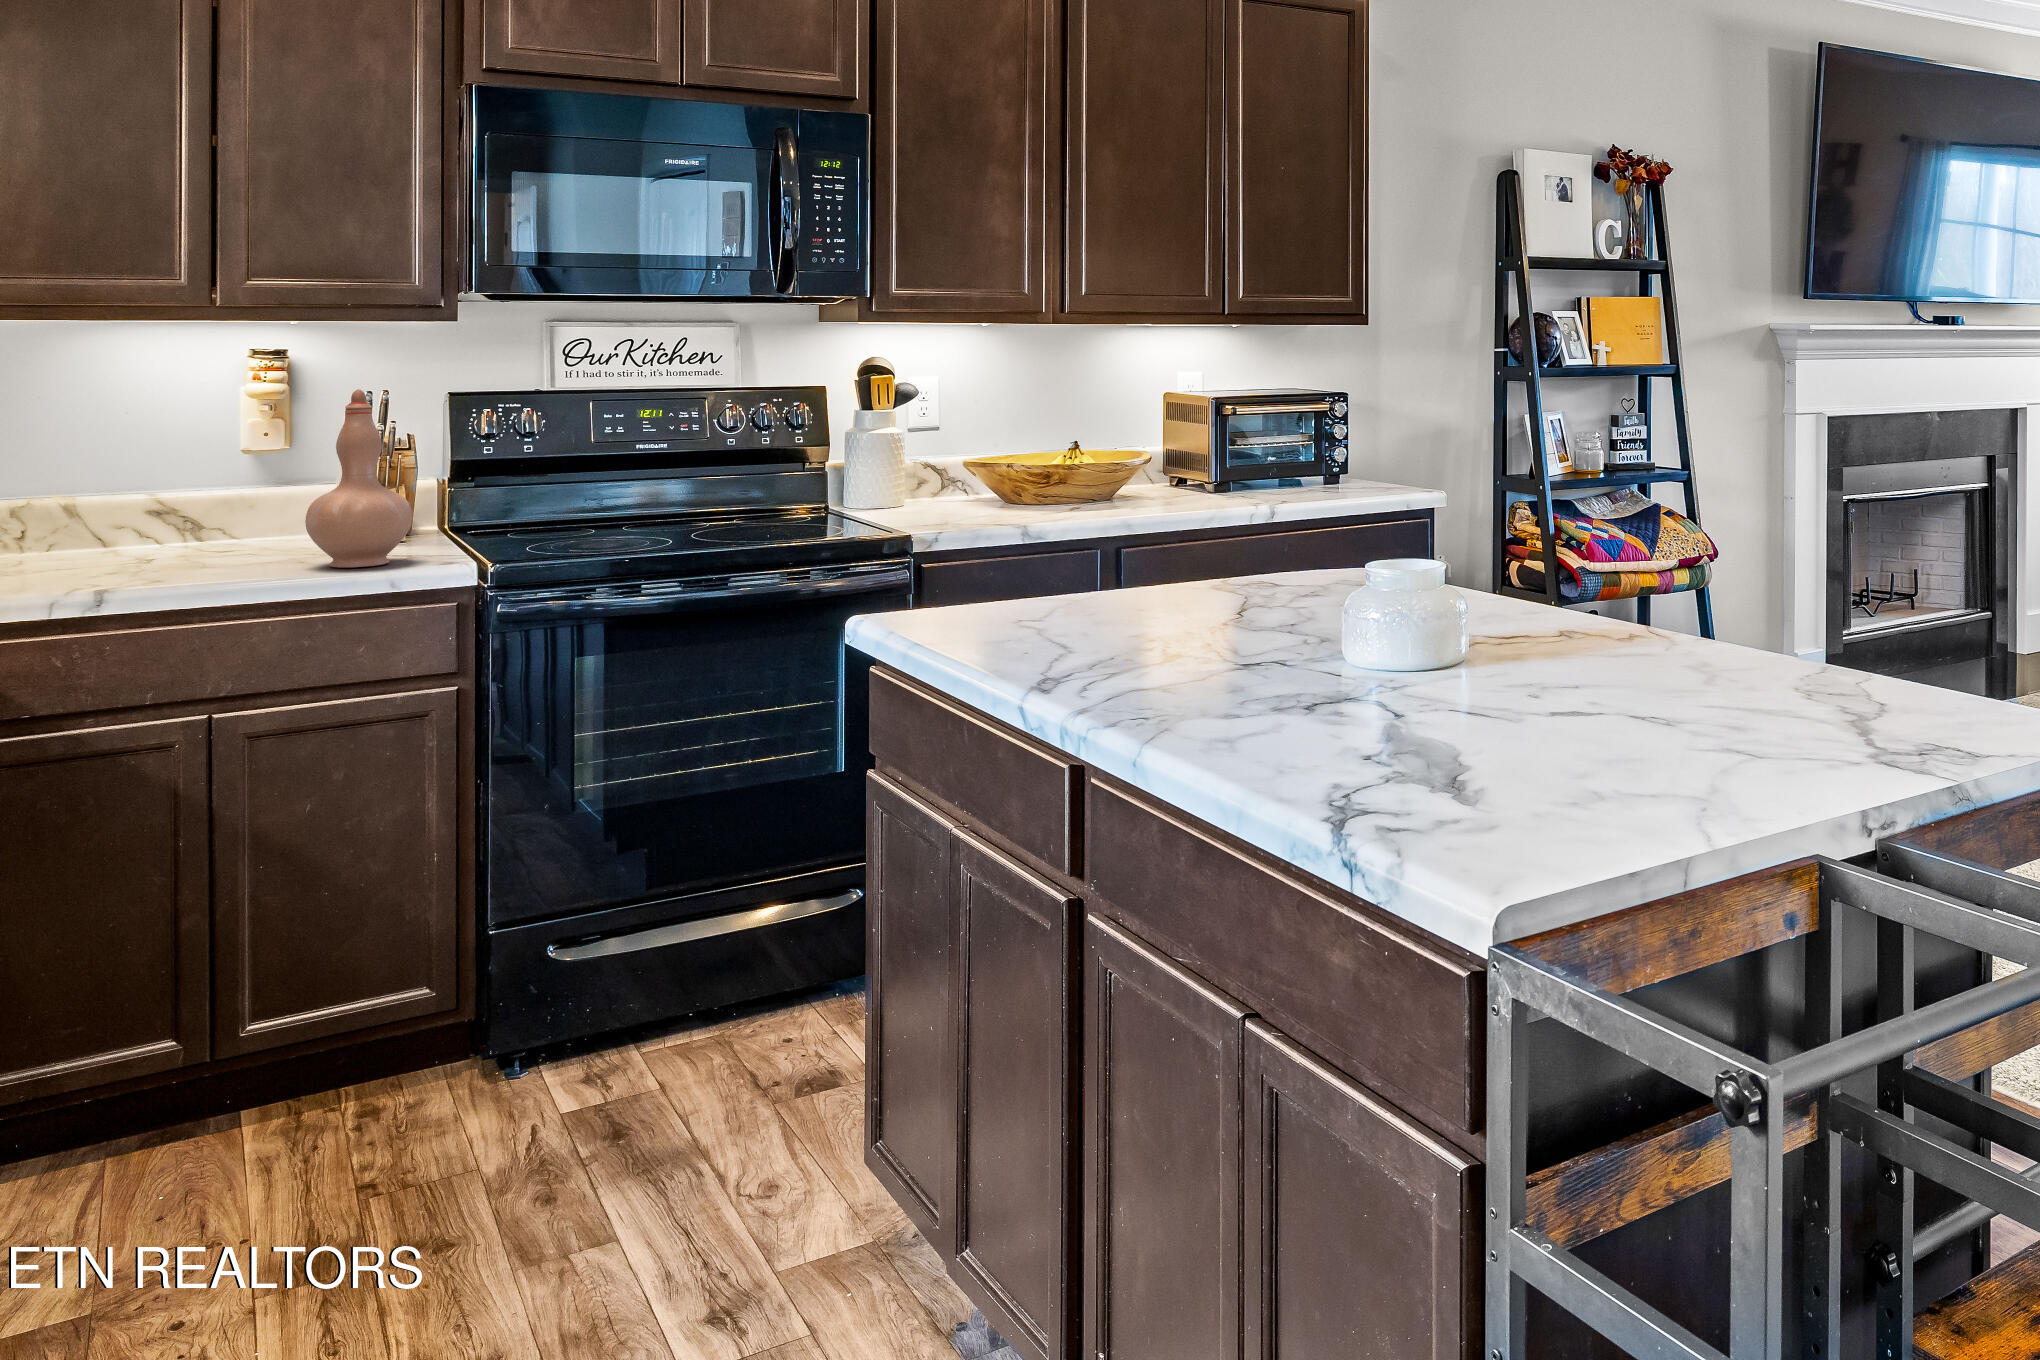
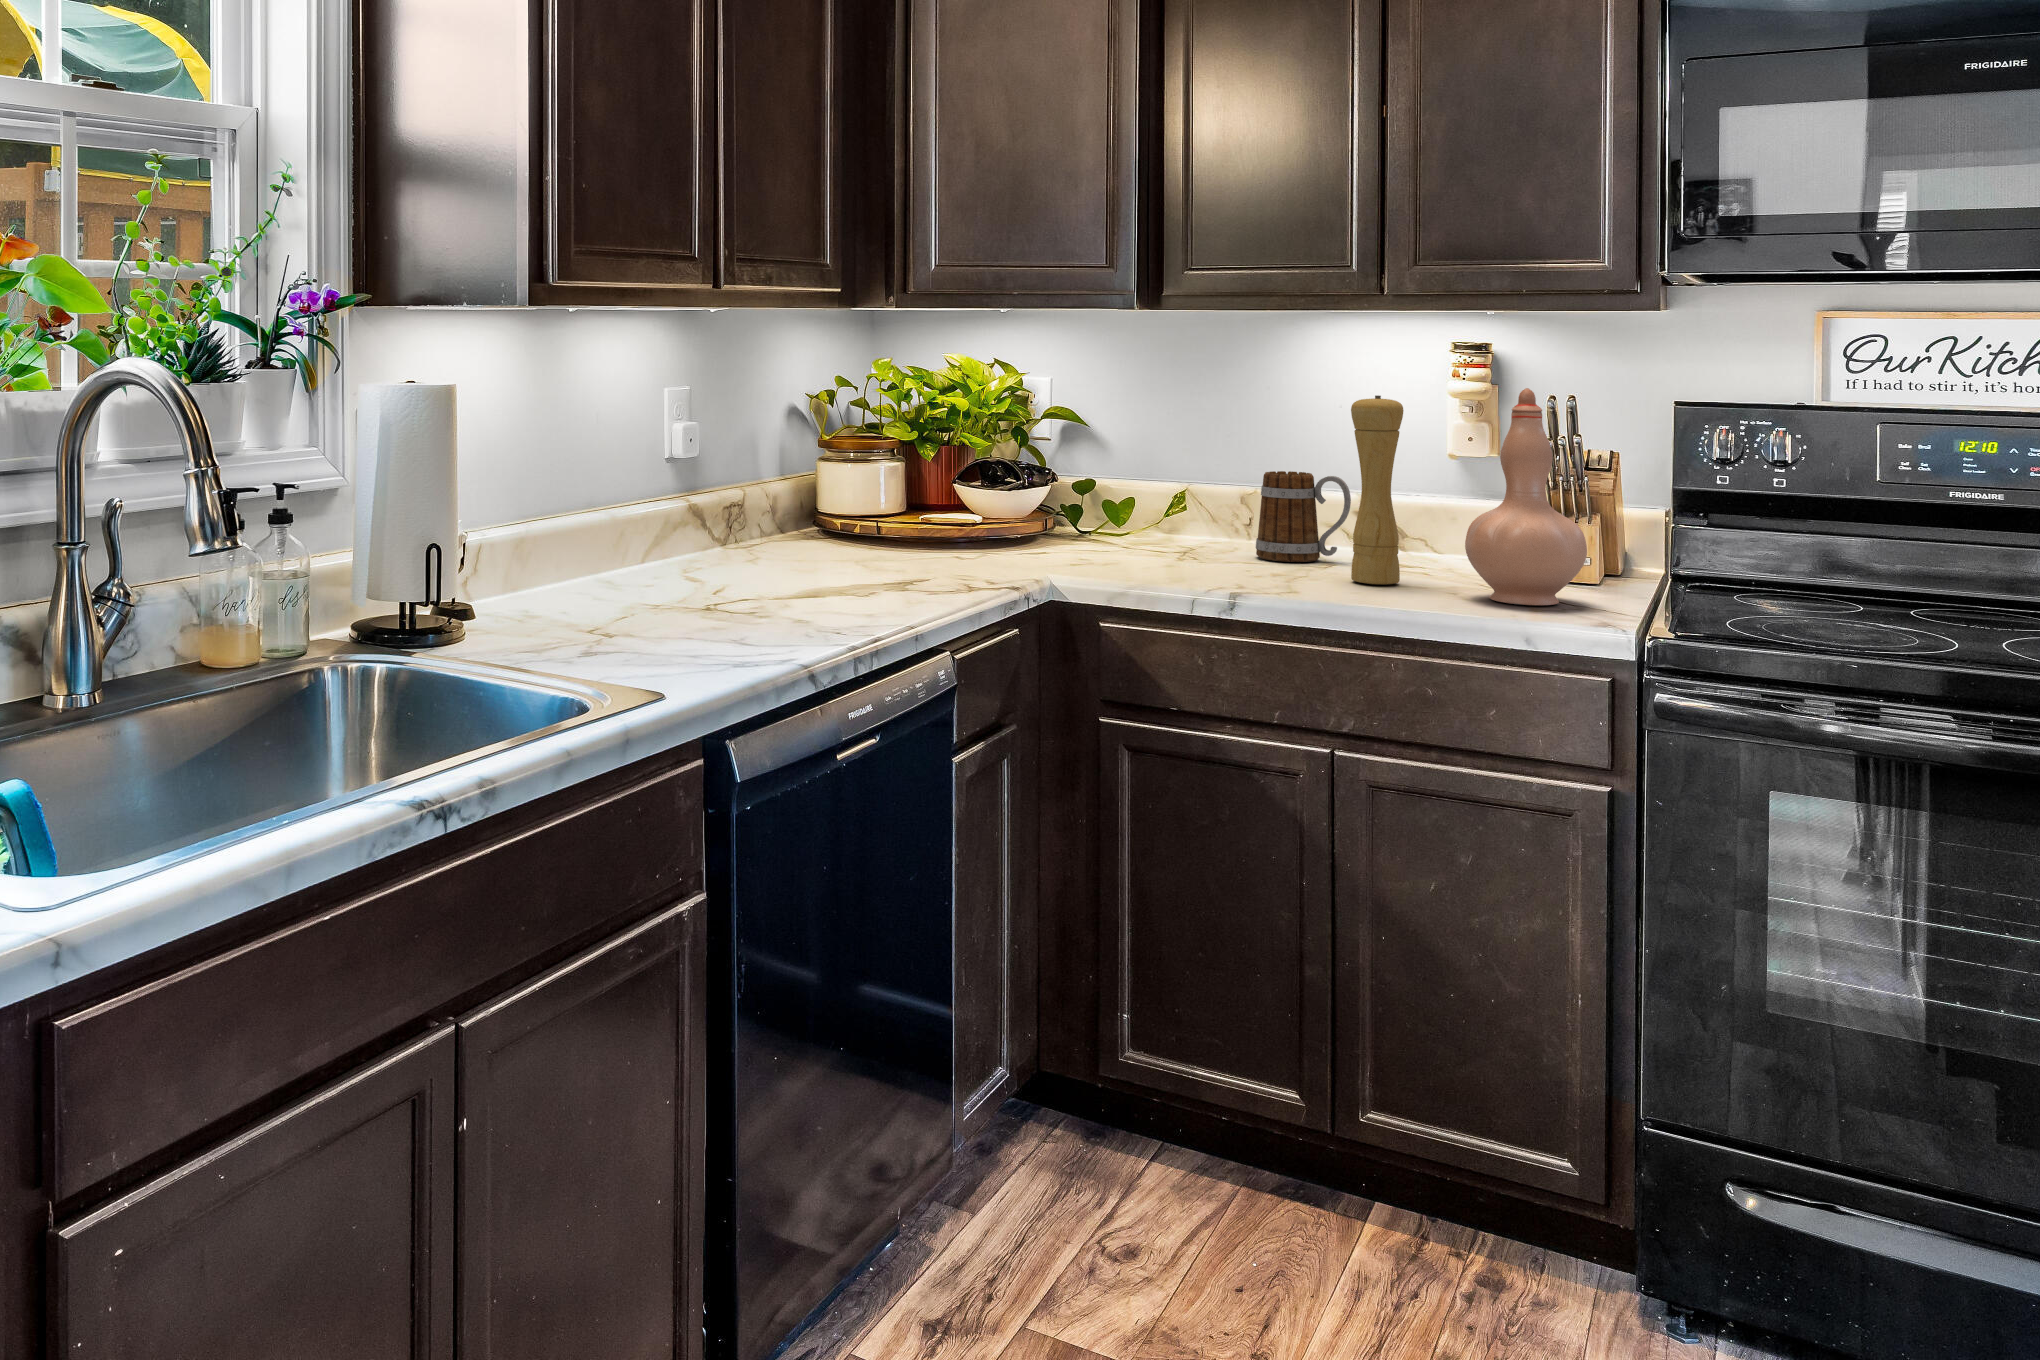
pepper mill: none [181,400,235,571] -> present [1351,395,1404,584]
mug: none [49,477,159,566] -> present [1256,471,1351,562]

